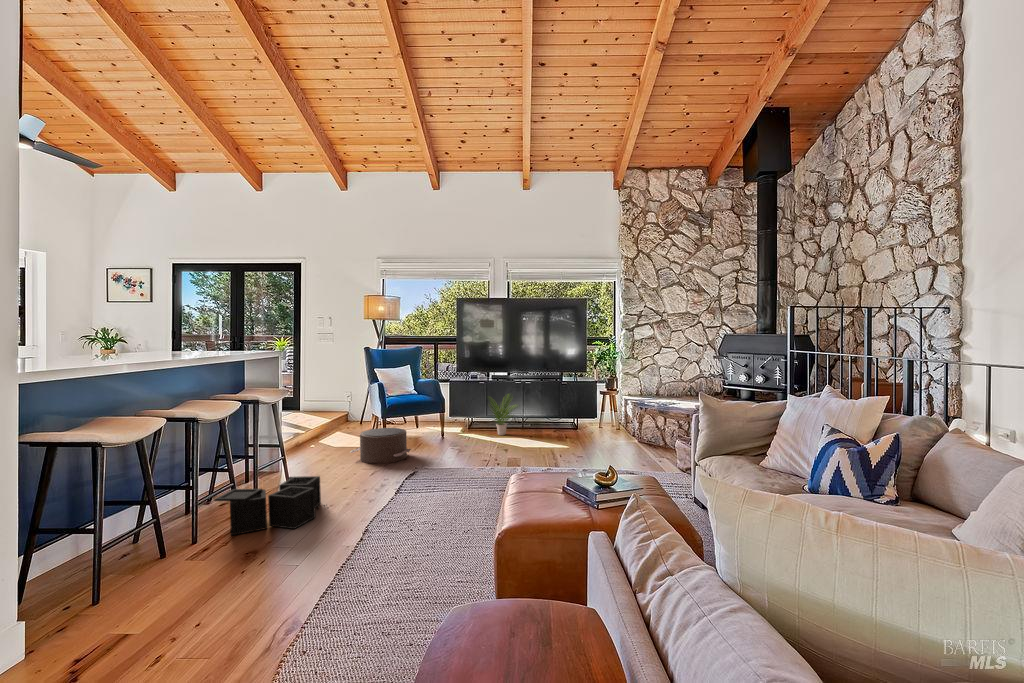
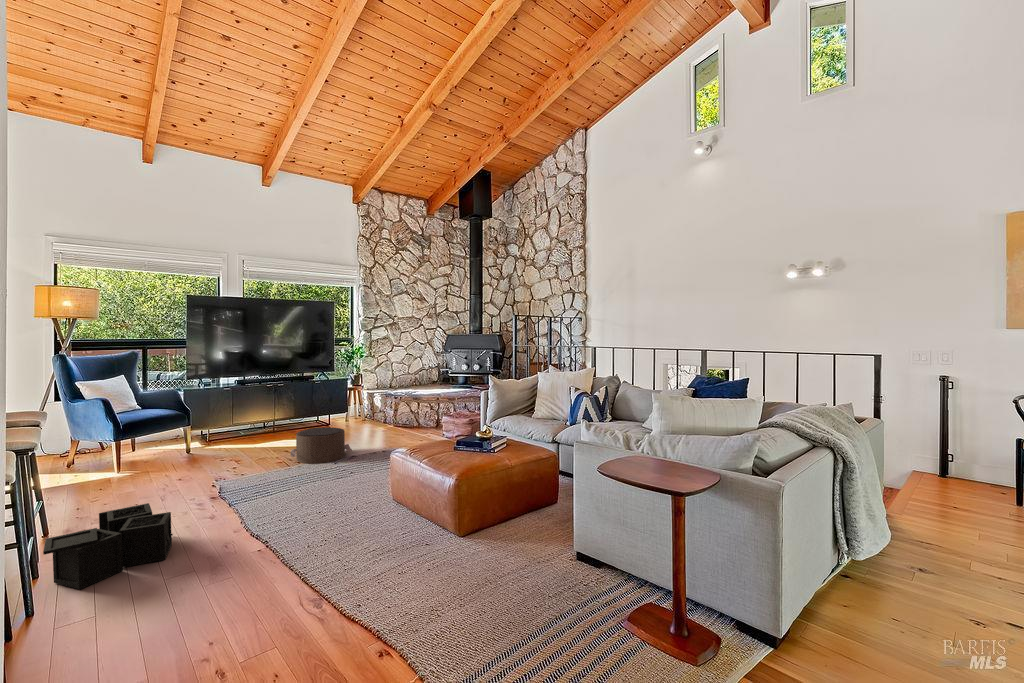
potted plant: present [490,396,515,435] -> none [235,396,278,441]
pouf: present [350,428,411,464] -> present [290,427,352,463]

